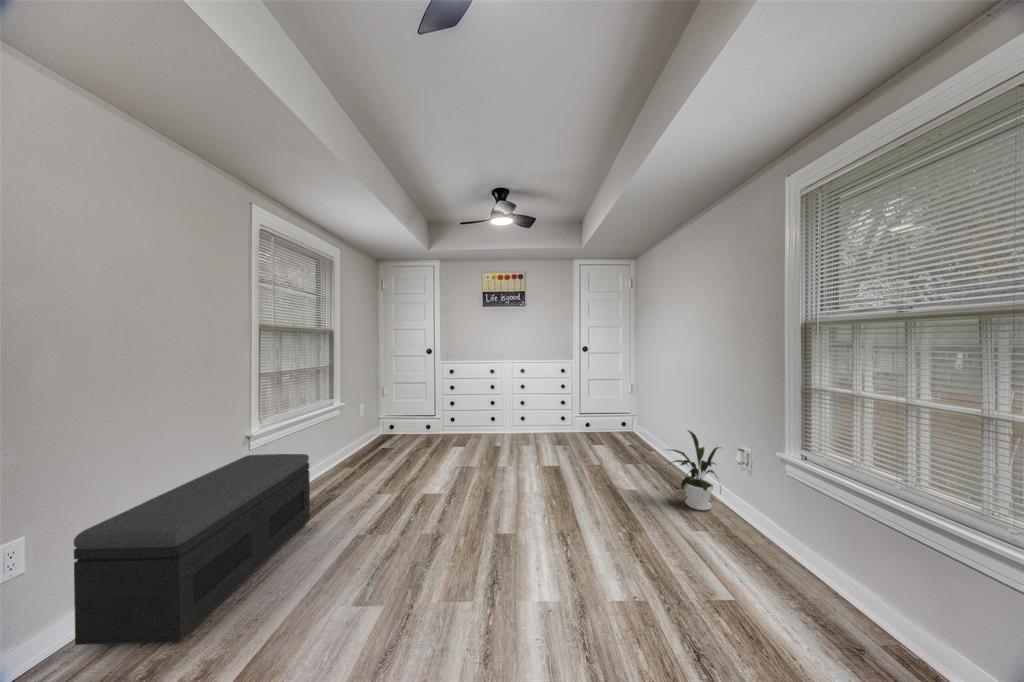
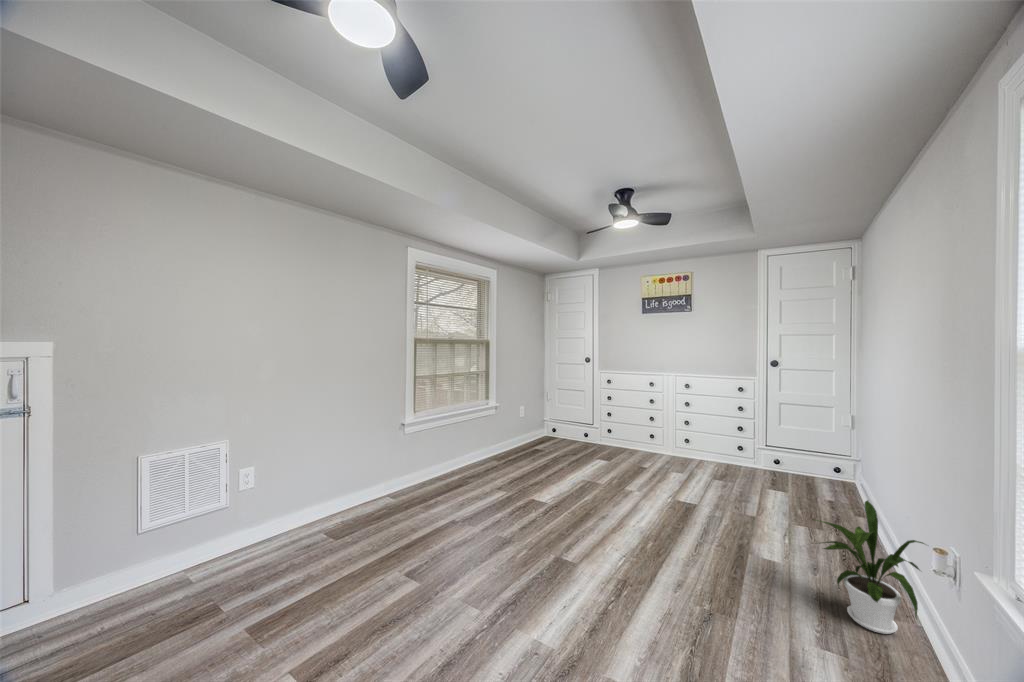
storage bench: present [74,454,310,645] -> none [298,438,439,547]

